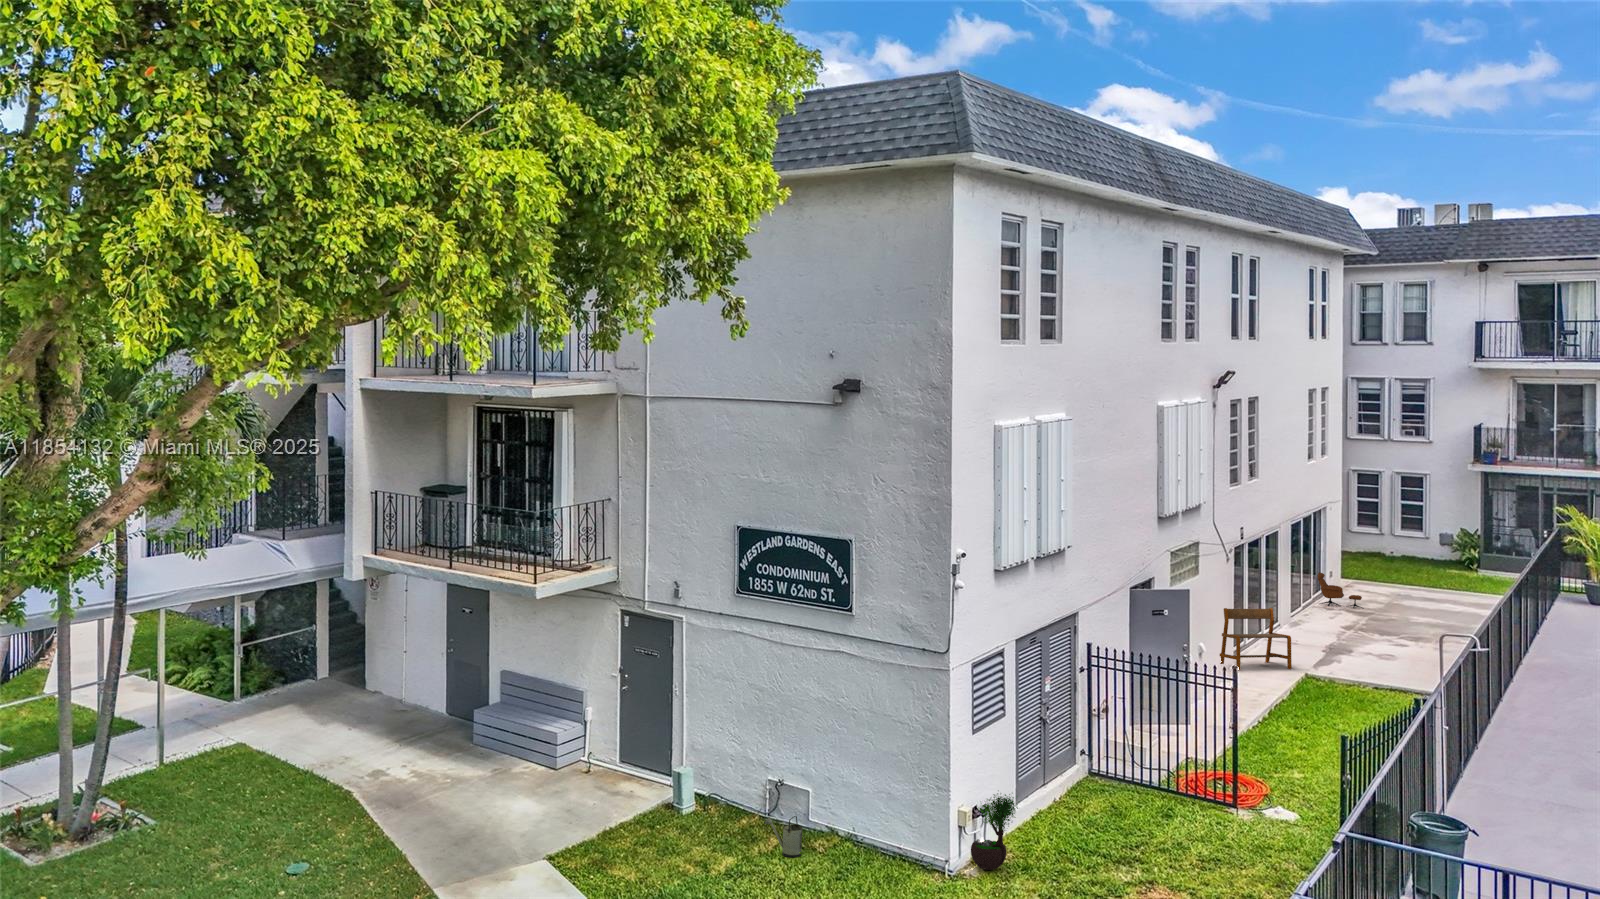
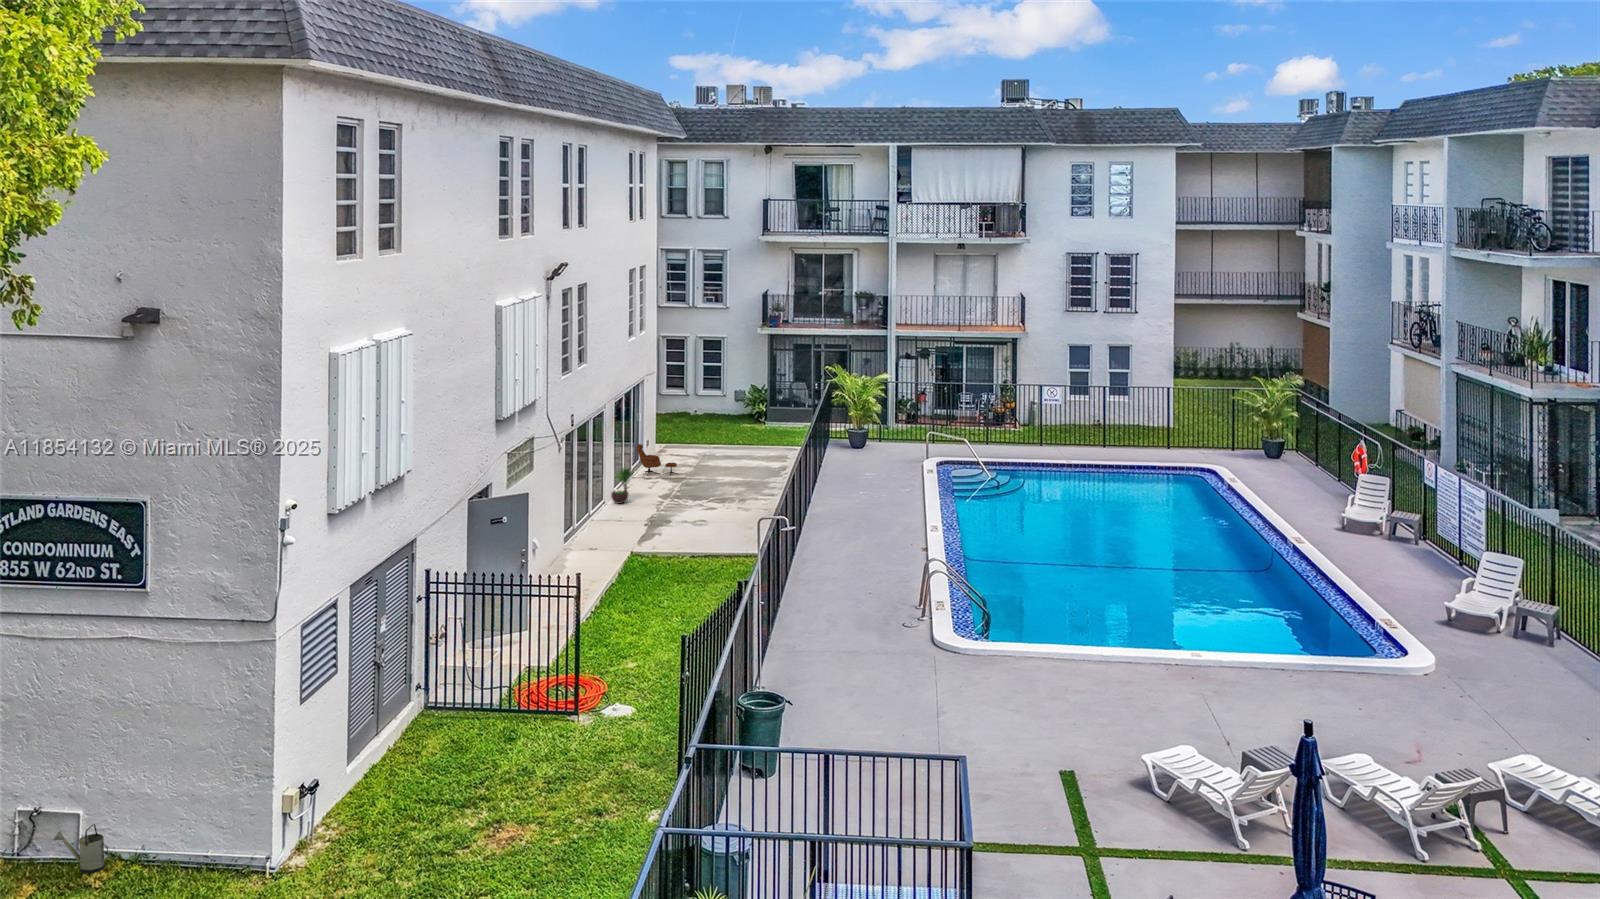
bench: present [1220,608,1292,670] -> none [552,493,619,558]
potted tree: present [971,793,1018,870] -> present [611,469,633,504]

